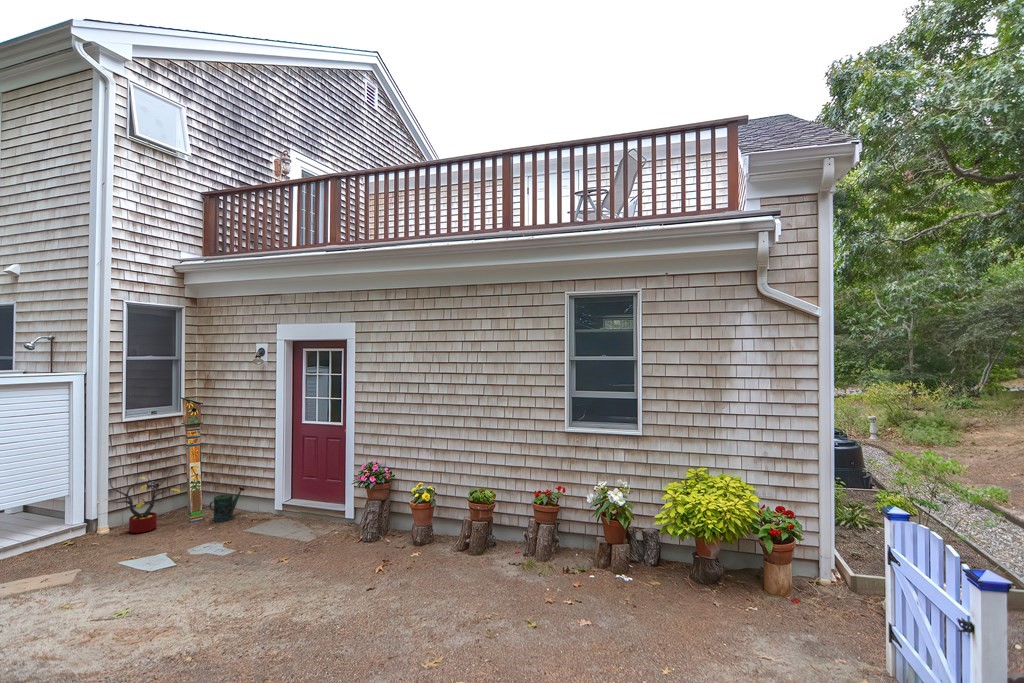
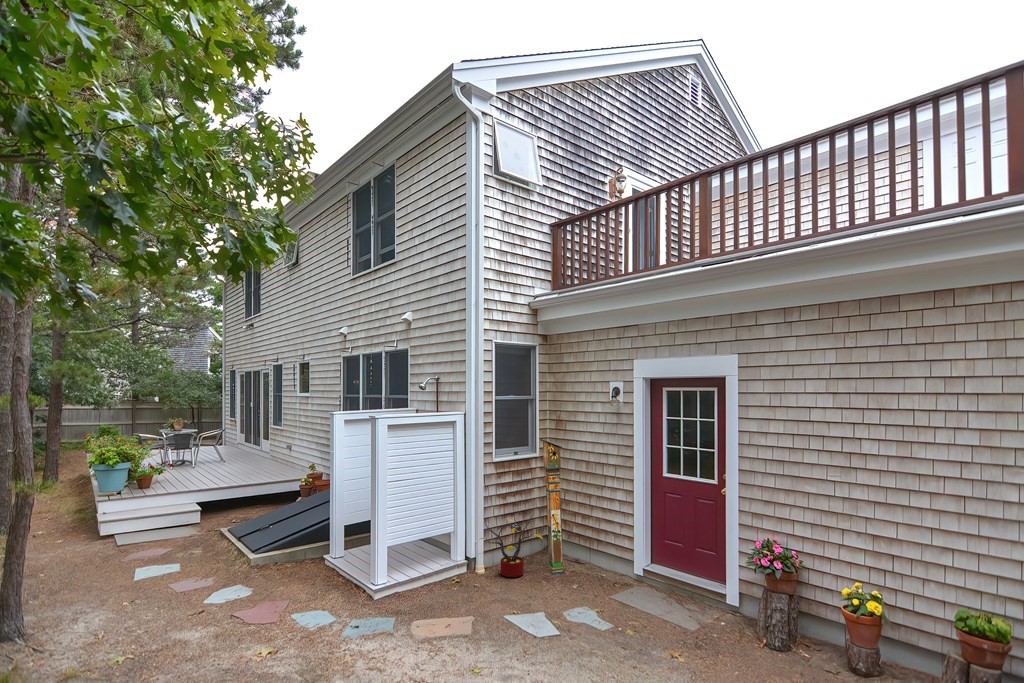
watering can: present [209,487,245,522] -> none [572,541,602,578]

